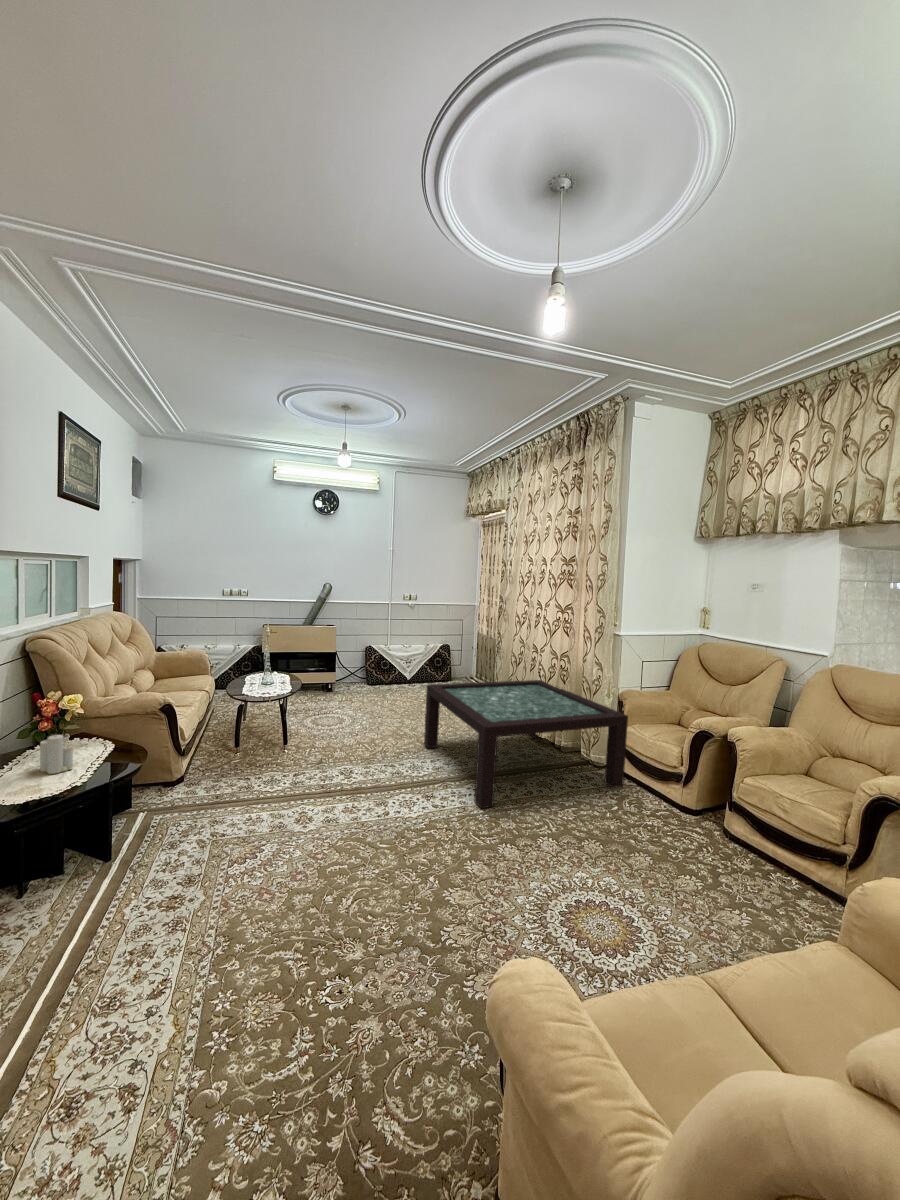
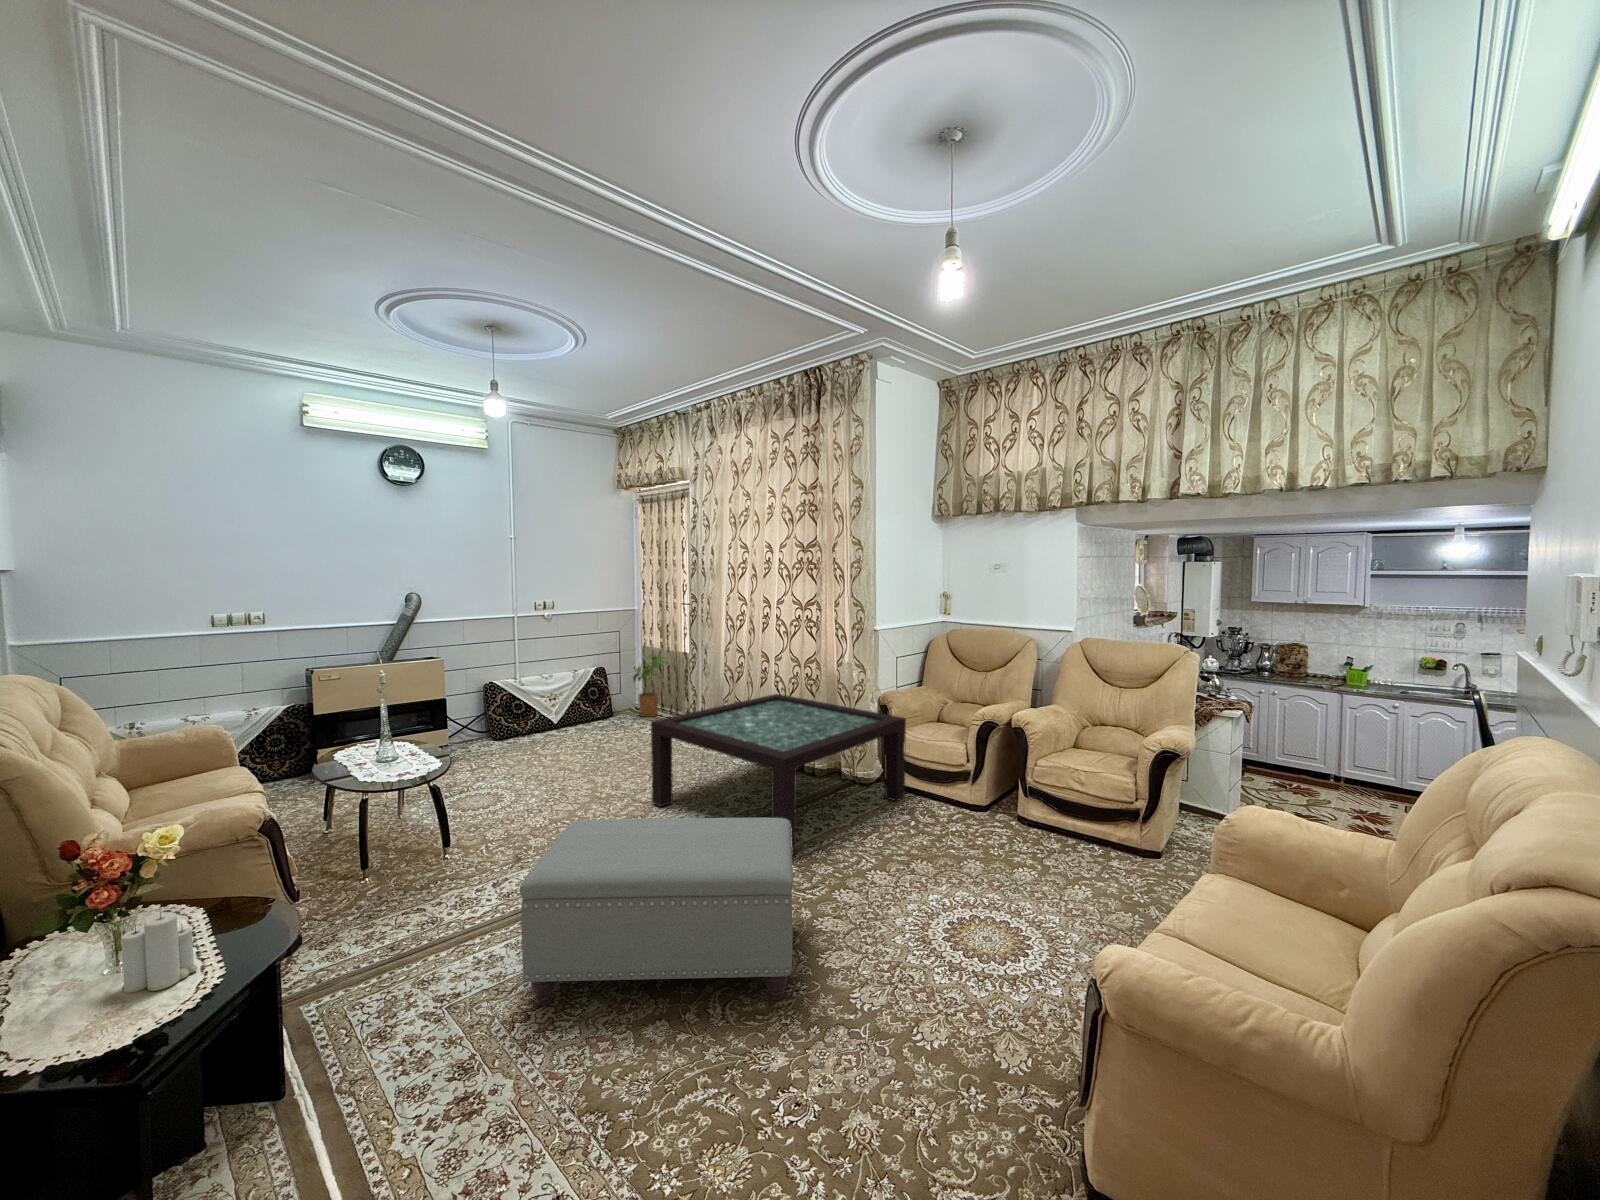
house plant: none [463,640,489,686] -> present [633,654,668,717]
ottoman: none [246,739,452,909] -> present [520,817,793,1006]

